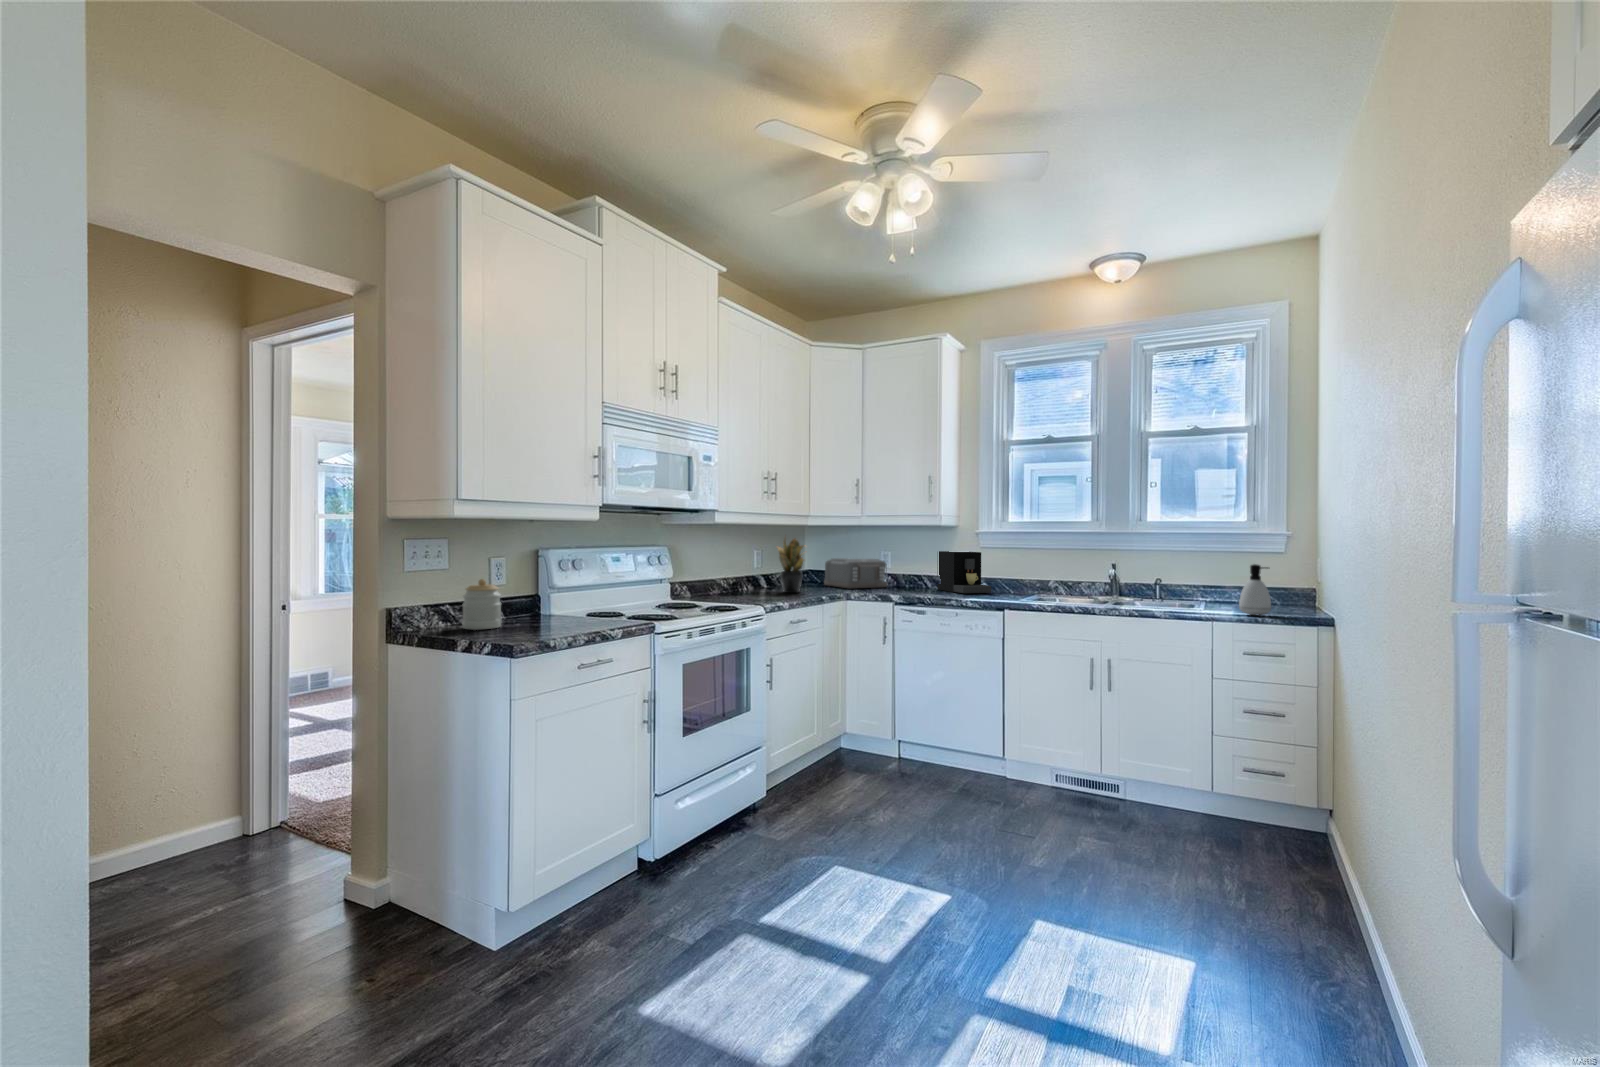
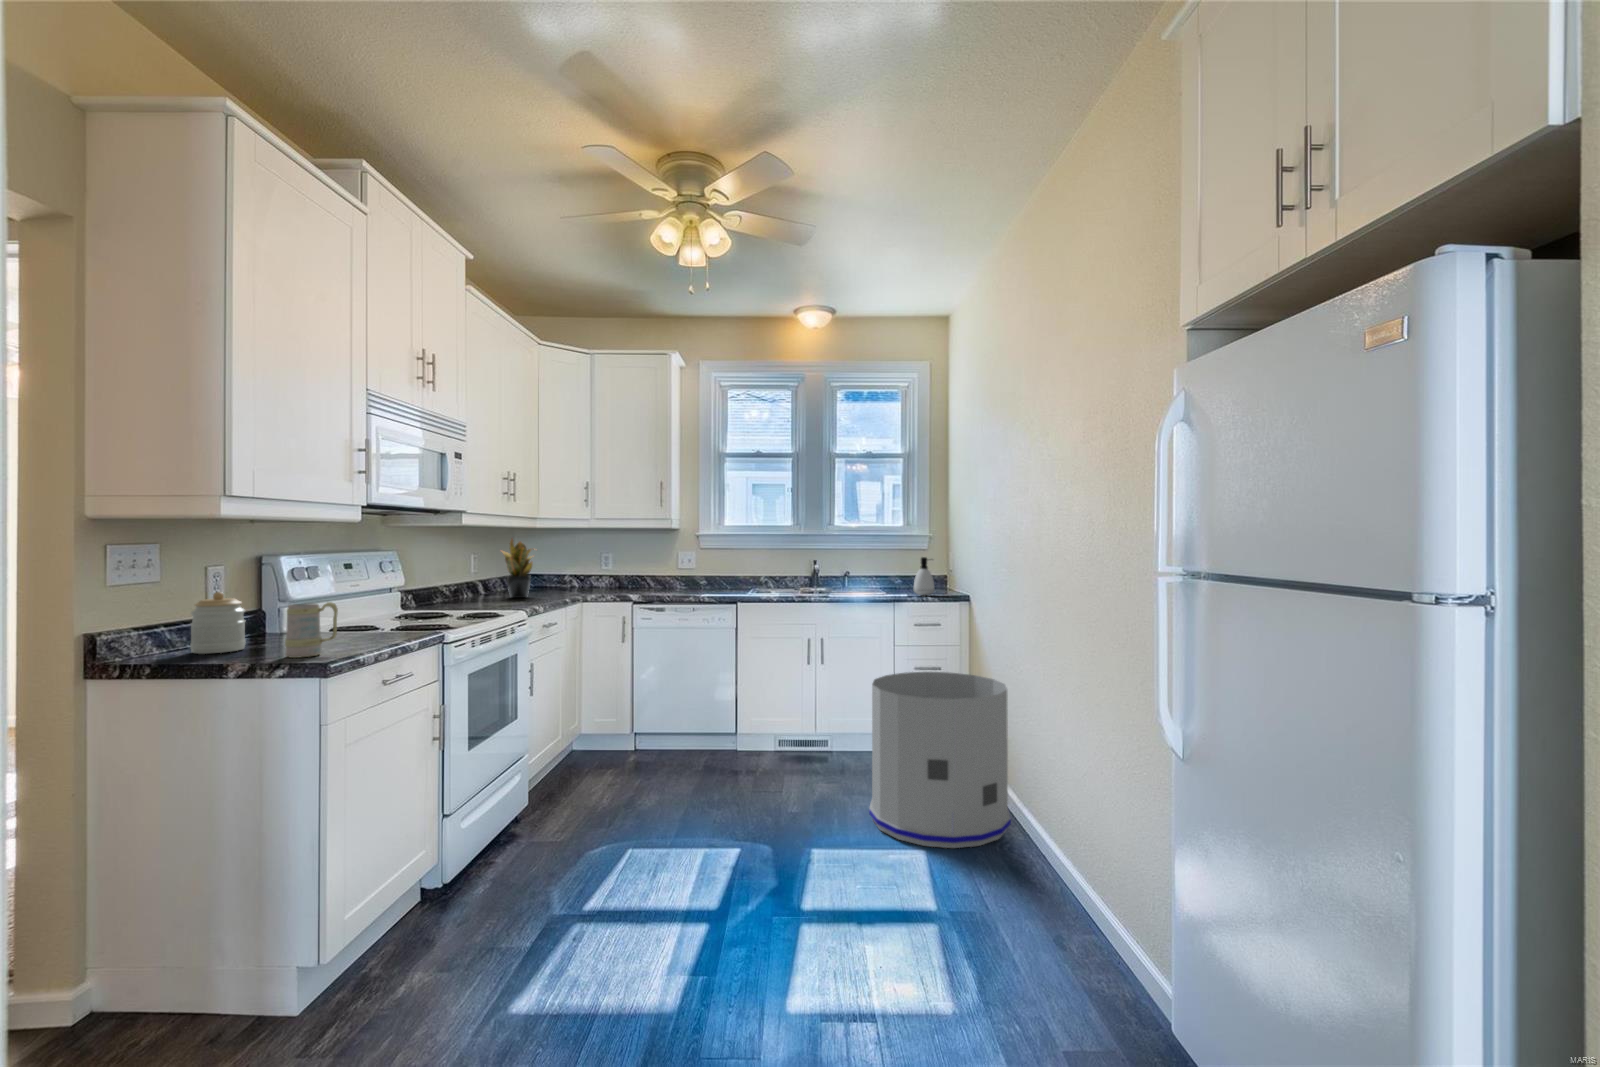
coffee maker: present [937,551,991,593] -> none [658,552,712,591]
toaster: present [824,558,887,588] -> none [539,561,607,592]
mug: none [506,592,545,639] -> present [285,602,338,658]
trash can: none [1129,716,1351,979] -> present [869,672,1011,848]

